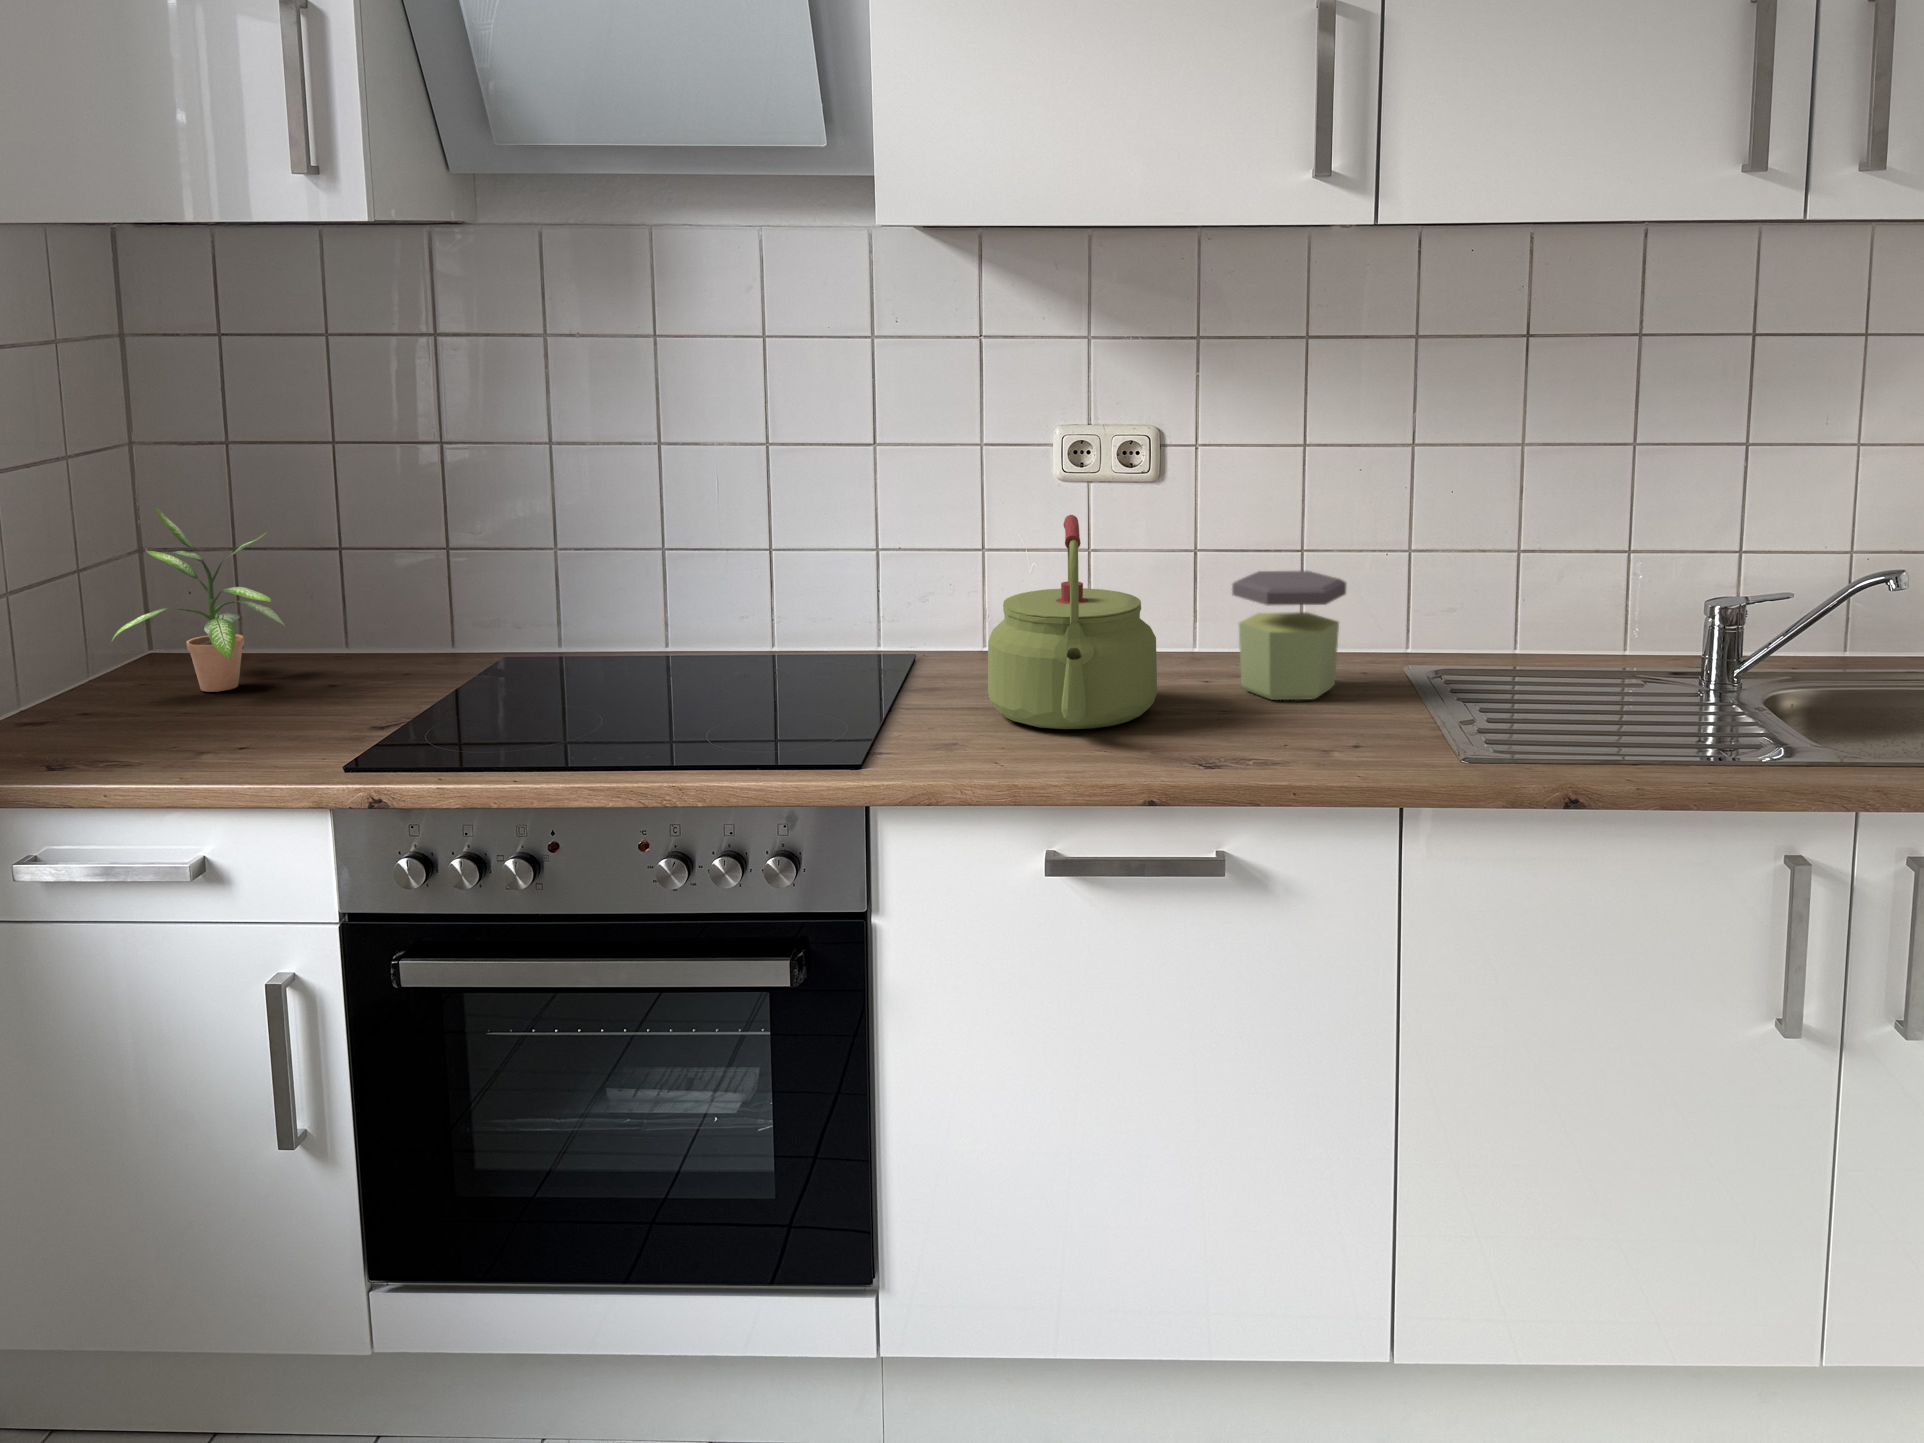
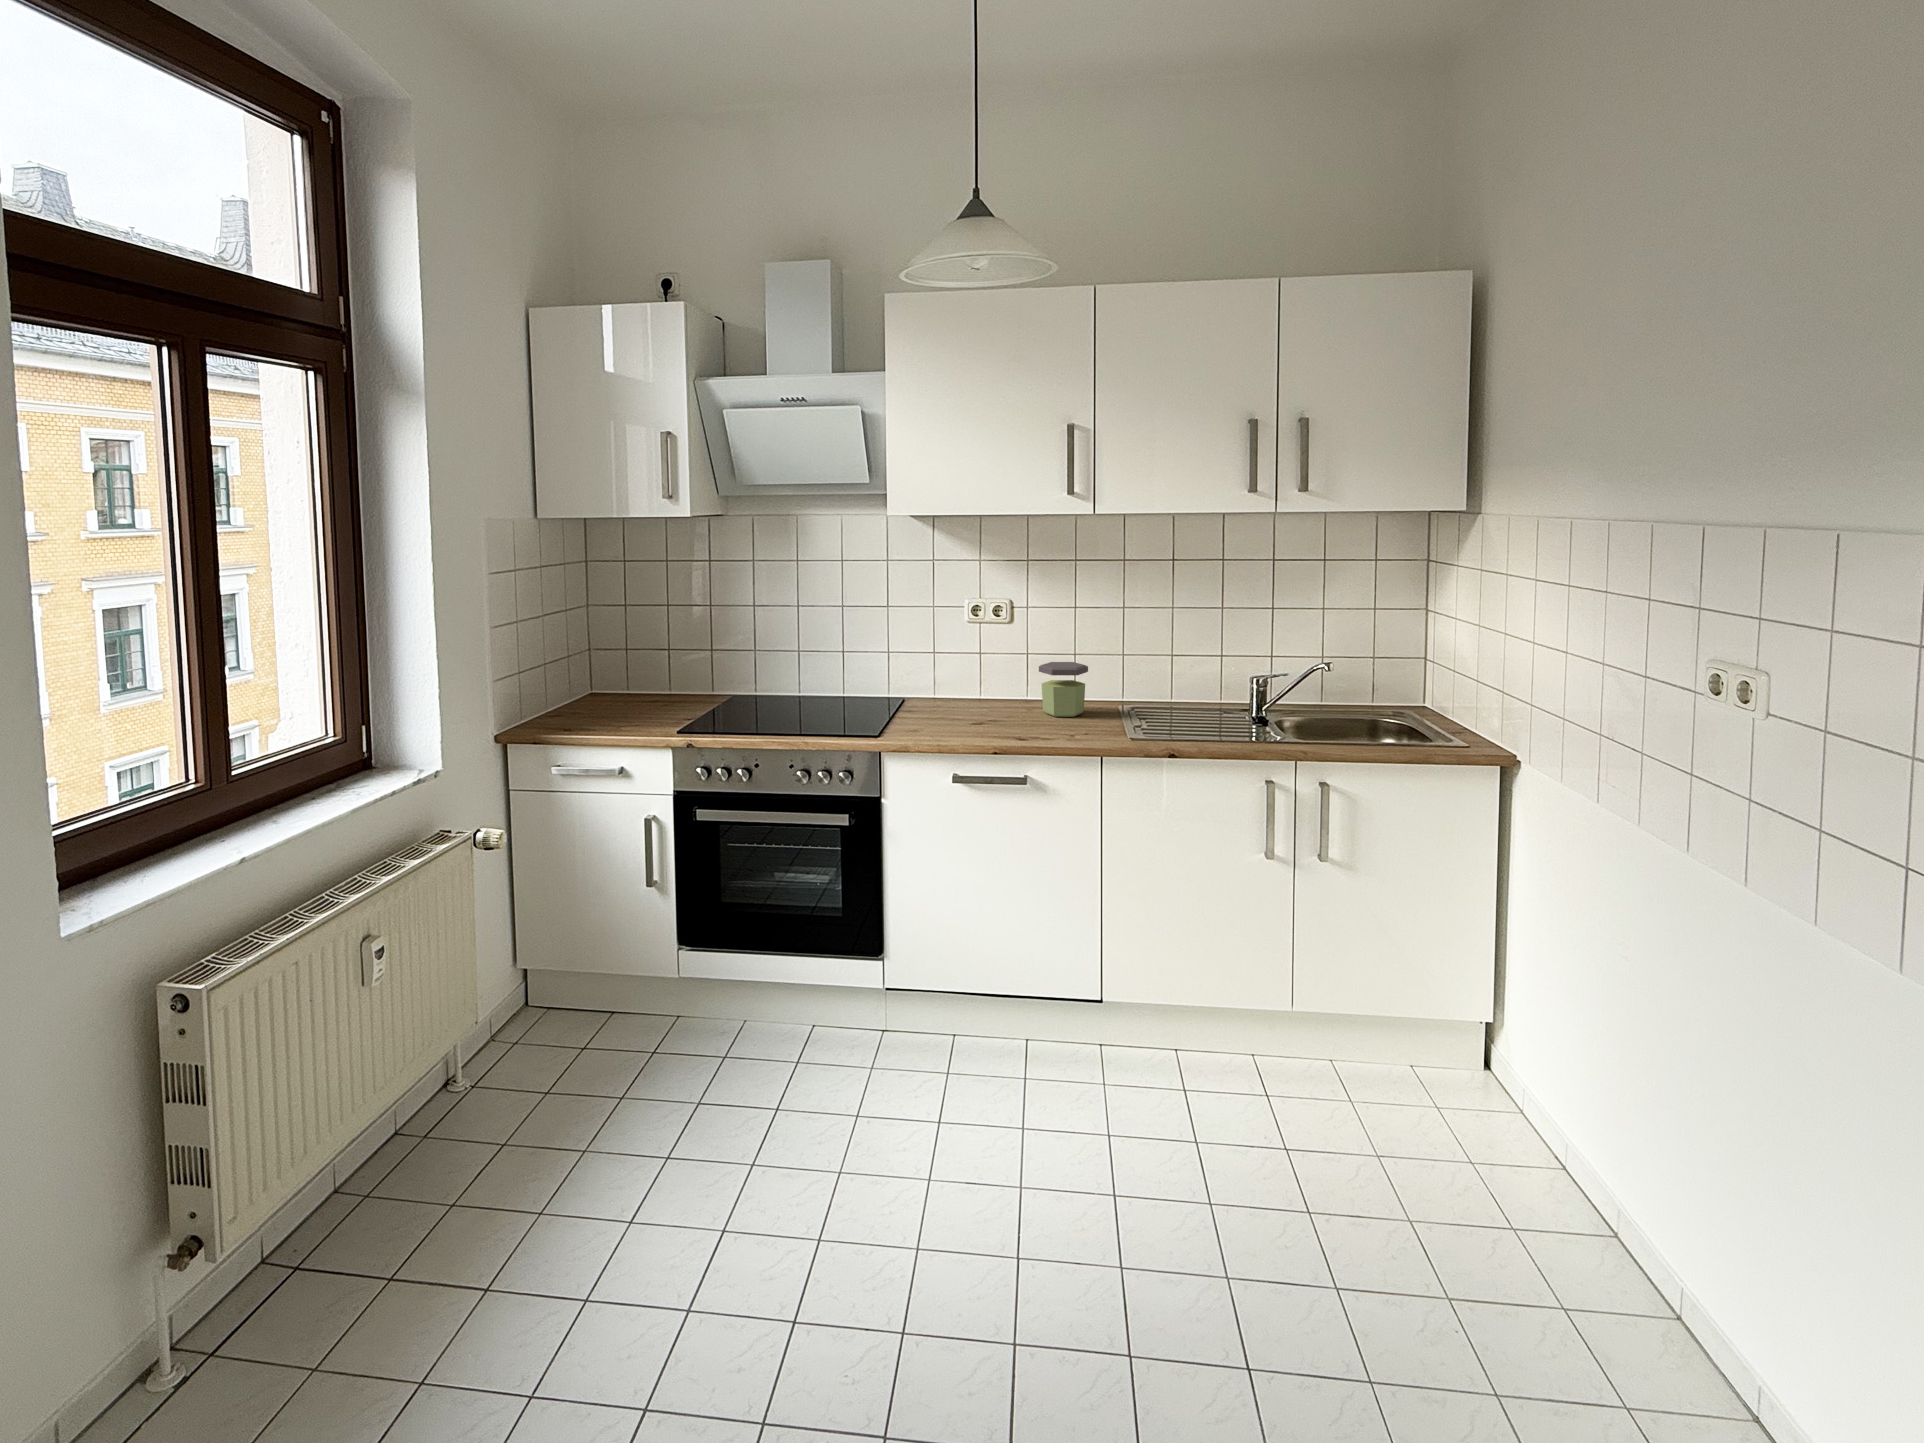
potted plant: present [112,508,285,692] -> none [583,631,648,707]
kettle: present [988,515,1157,729] -> none [933,636,1005,725]

